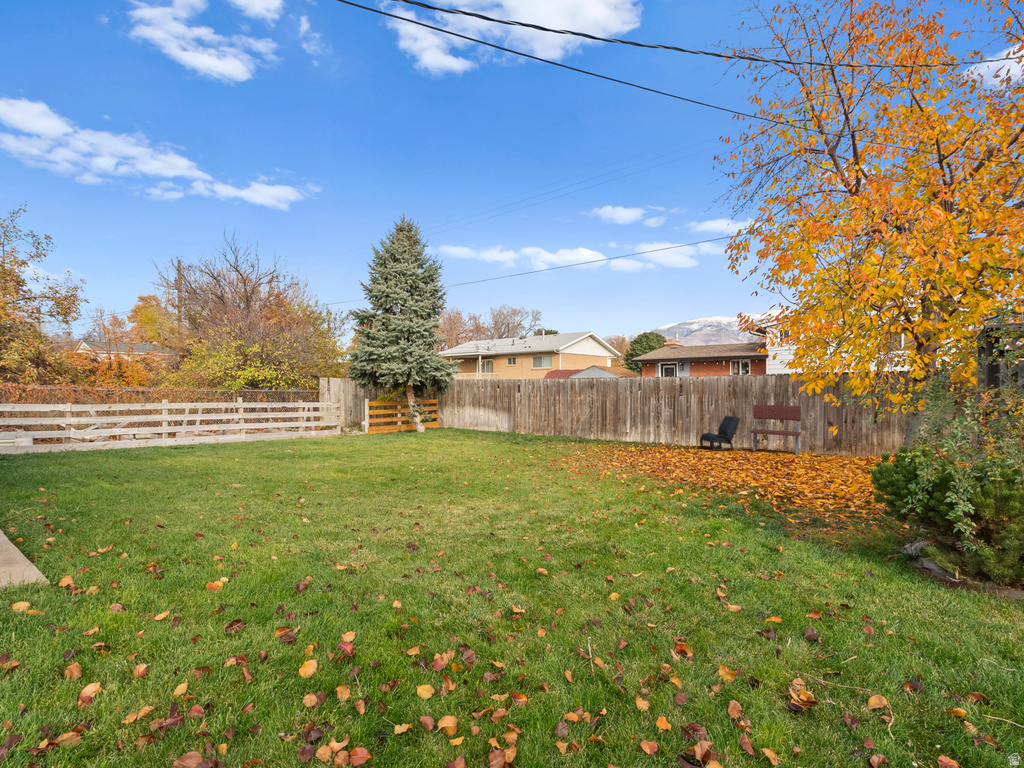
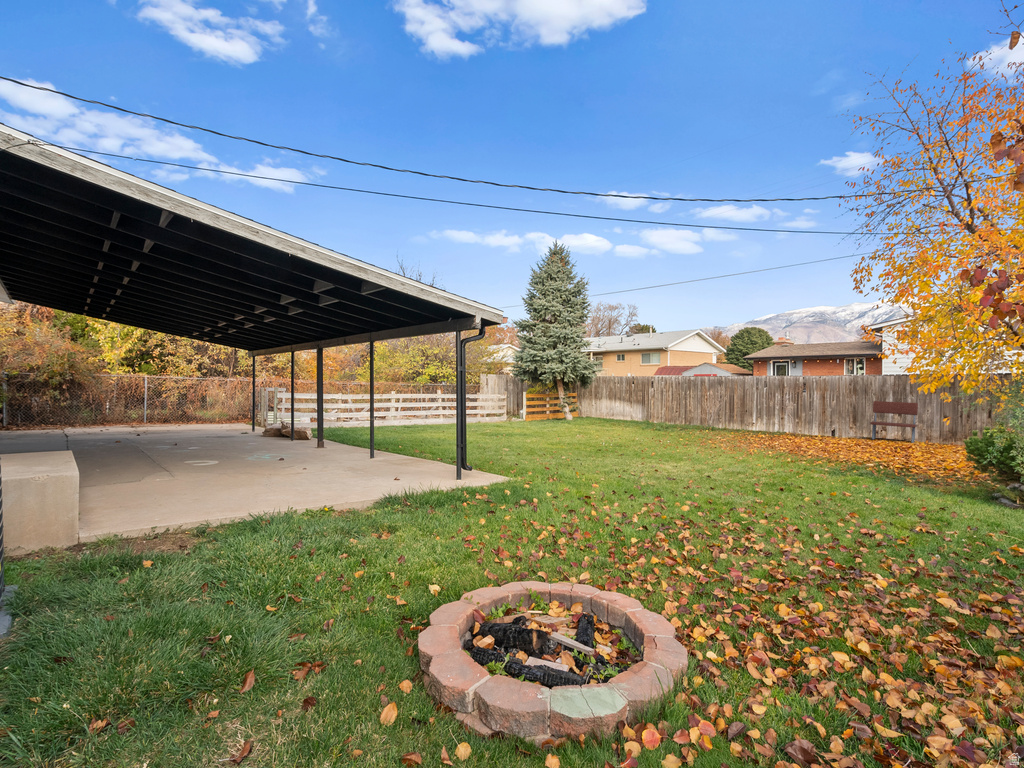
lounge chair: present [700,416,740,450] -> none [823,410,861,439]

